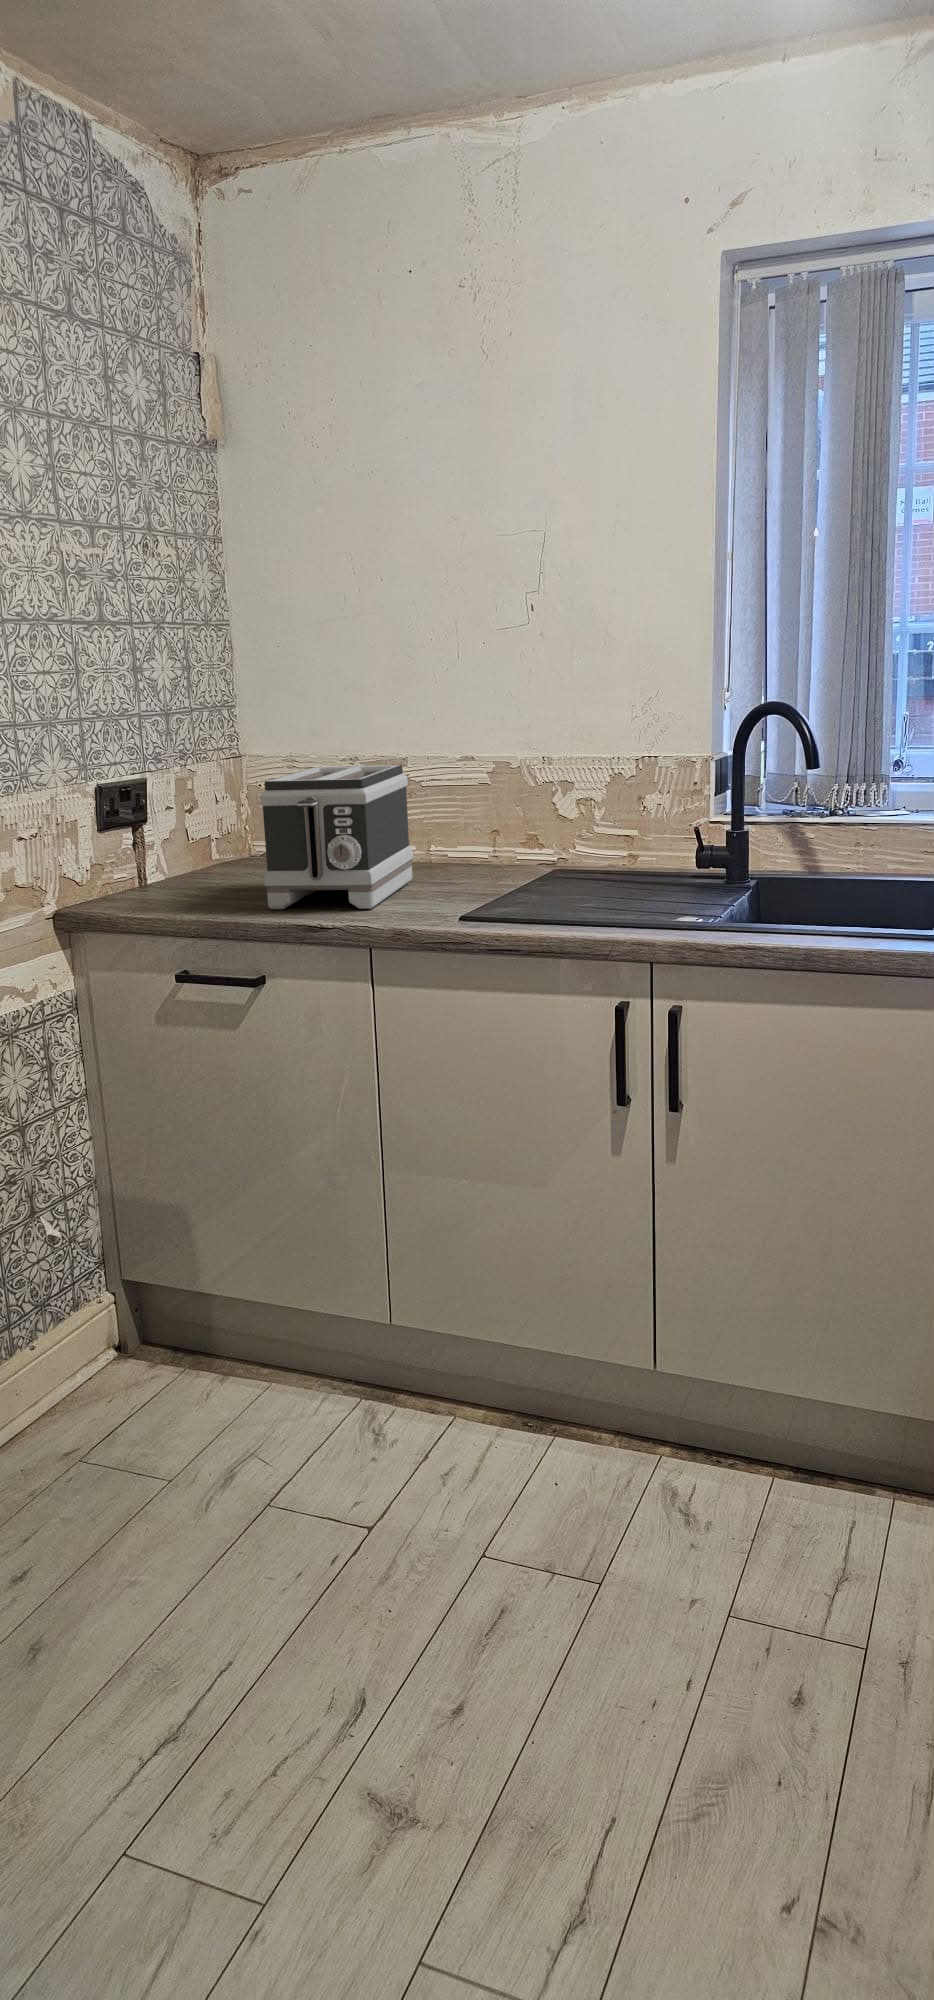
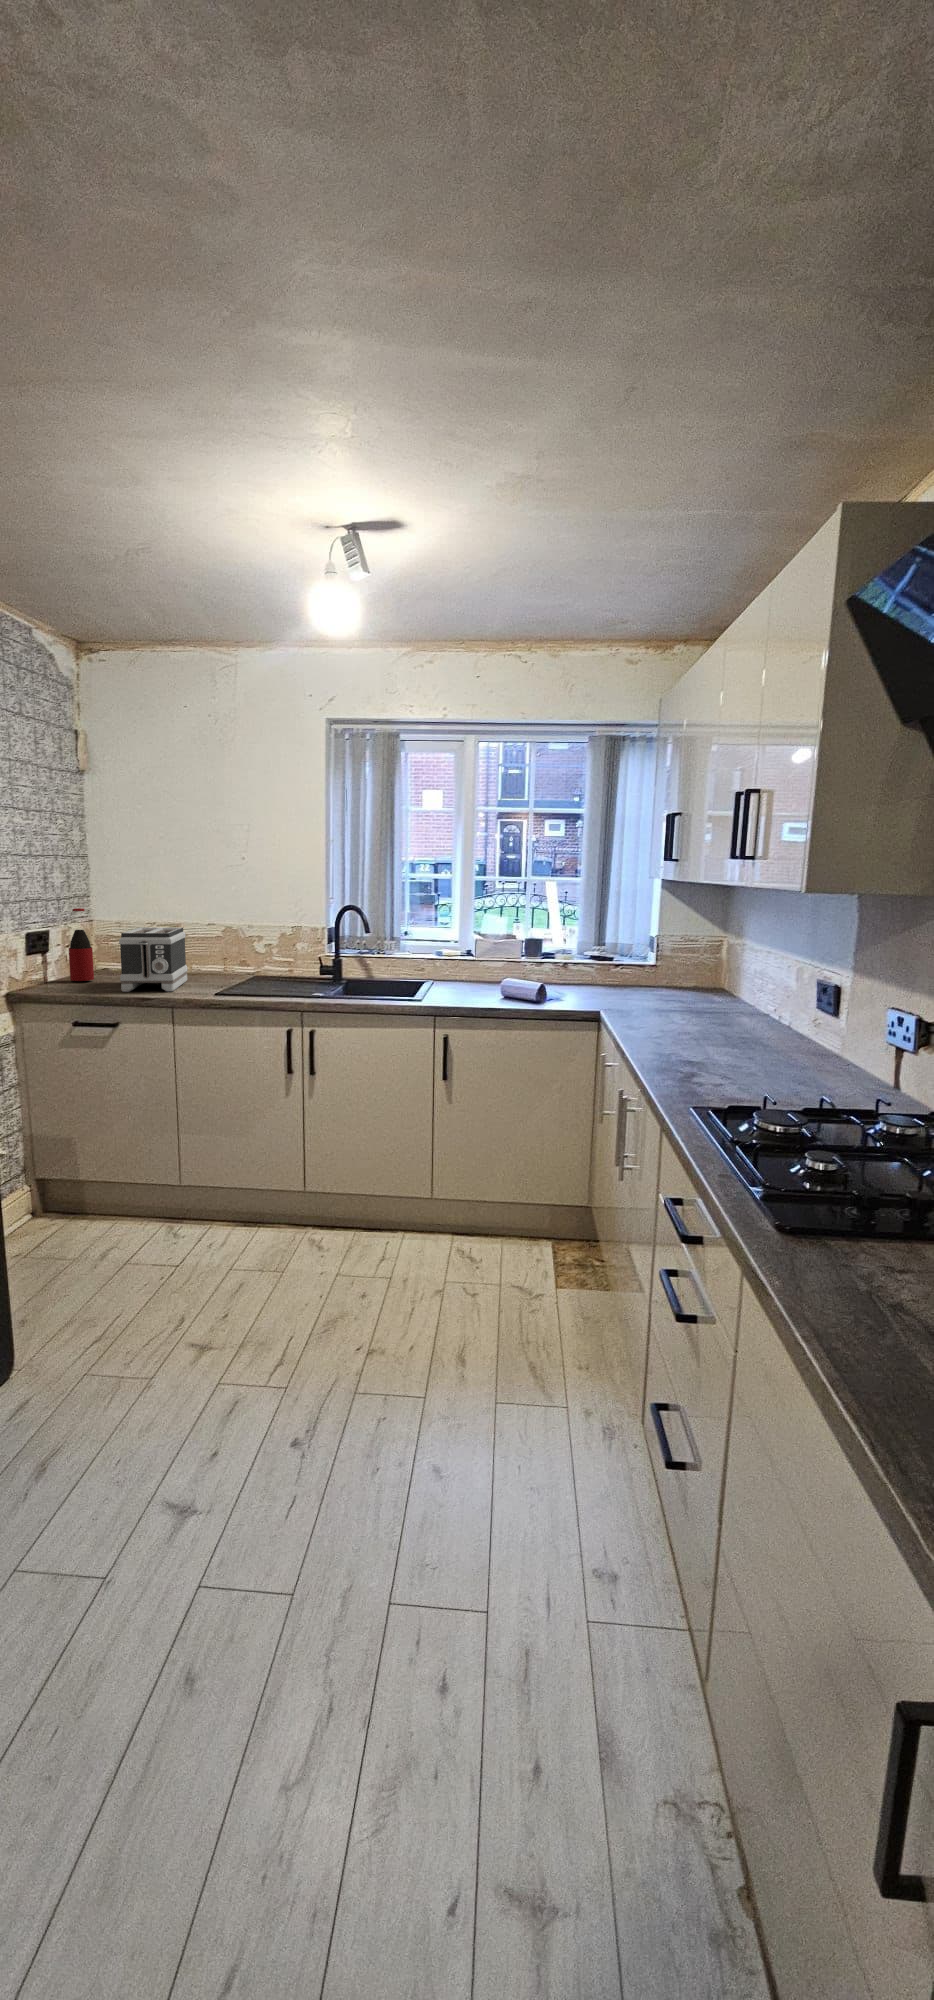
bottle: none [181,730,232,884] -> present [69,908,94,981]

